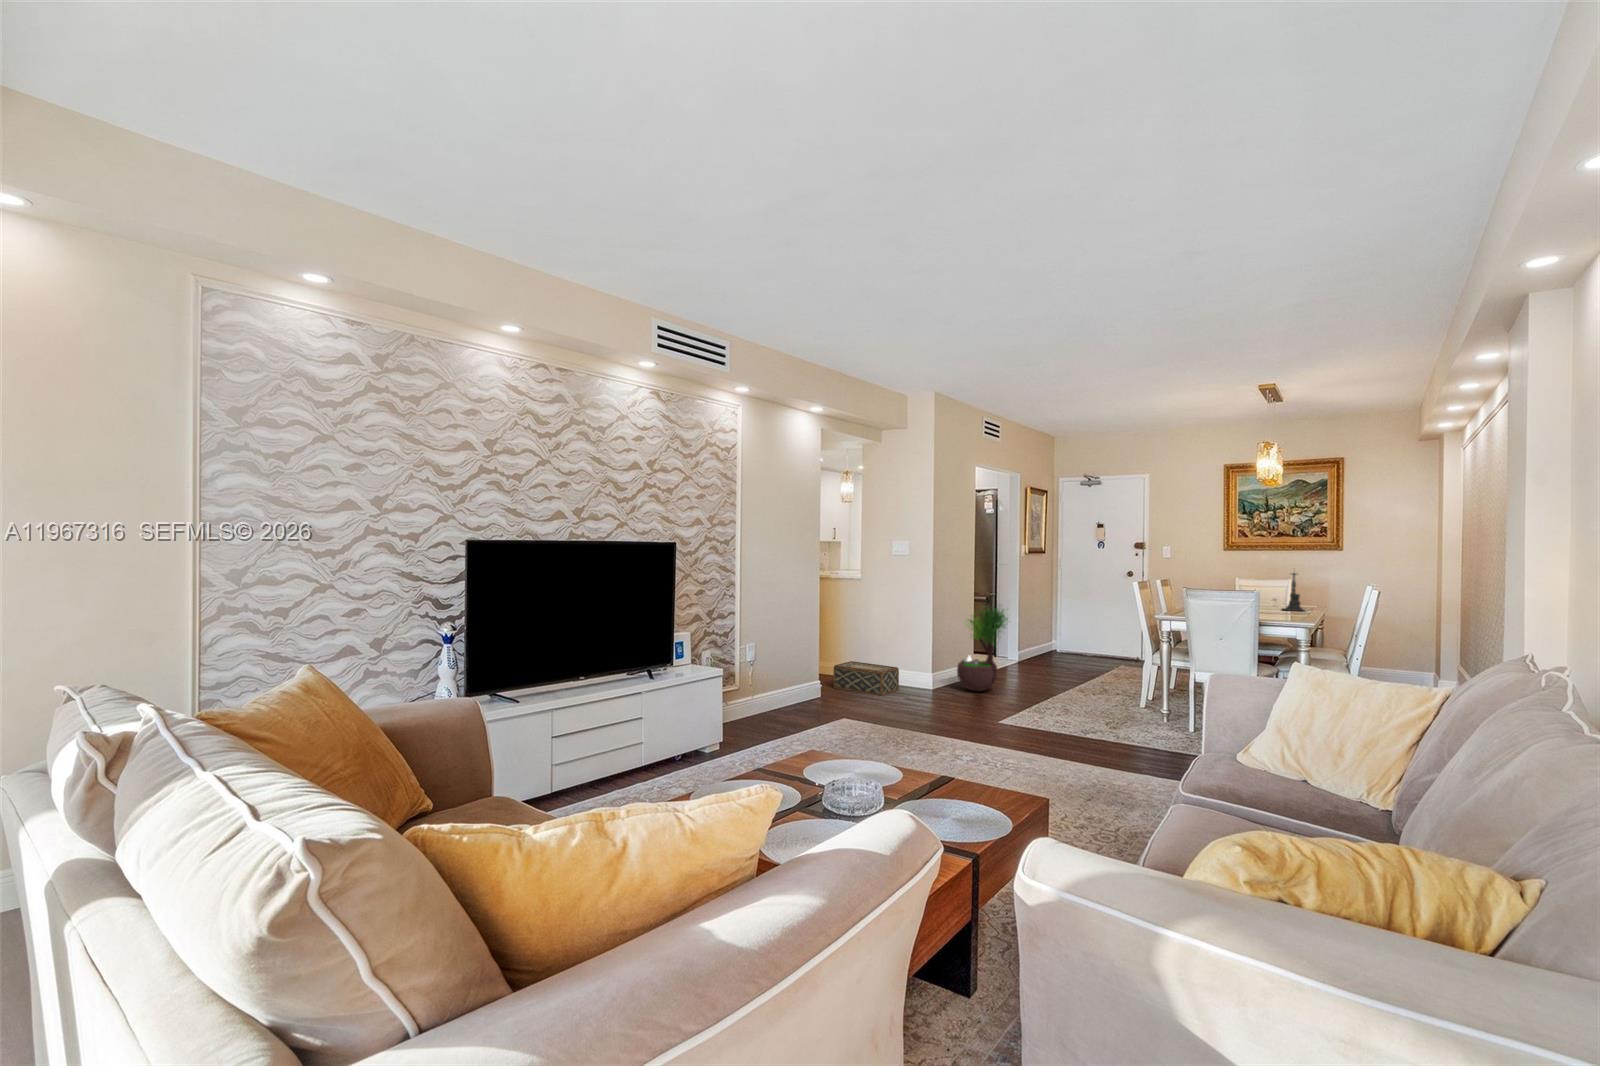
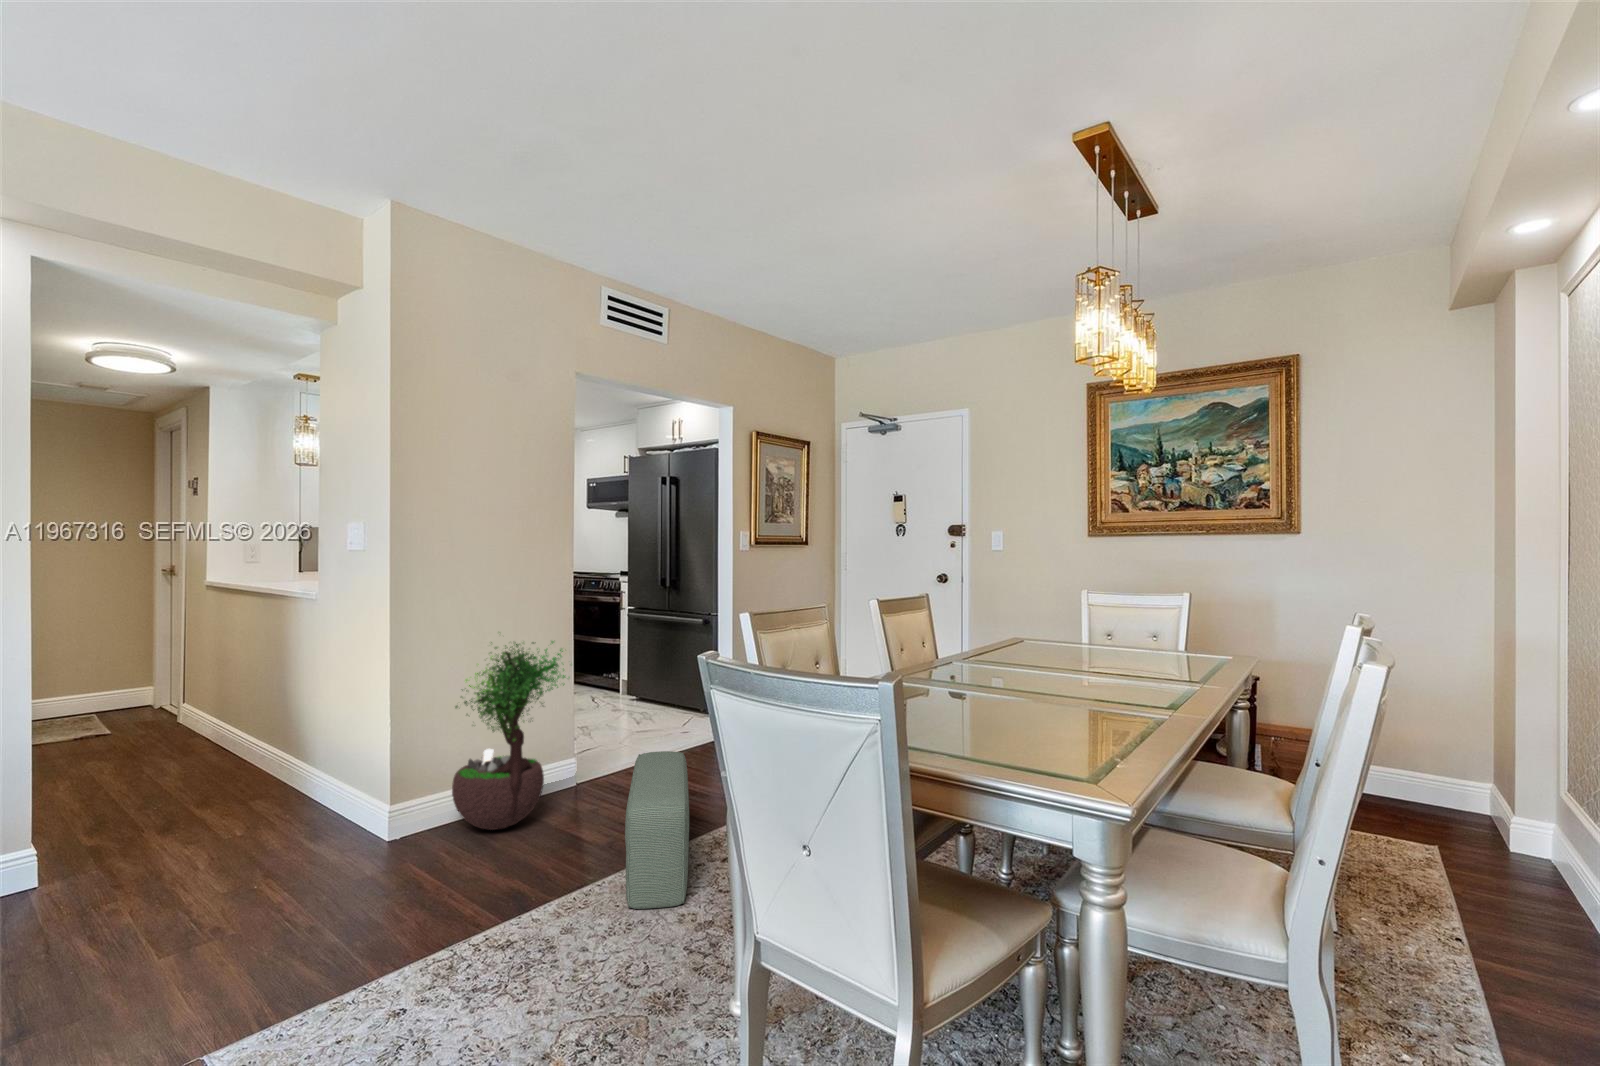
candle holder: present [1282,573,1304,611] -> none [1139,563,1196,667]
pouf: none [1045,655,1106,708] -> present [625,751,689,909]
woven basket: present [834,661,899,696] -> none [216,752,337,843]

